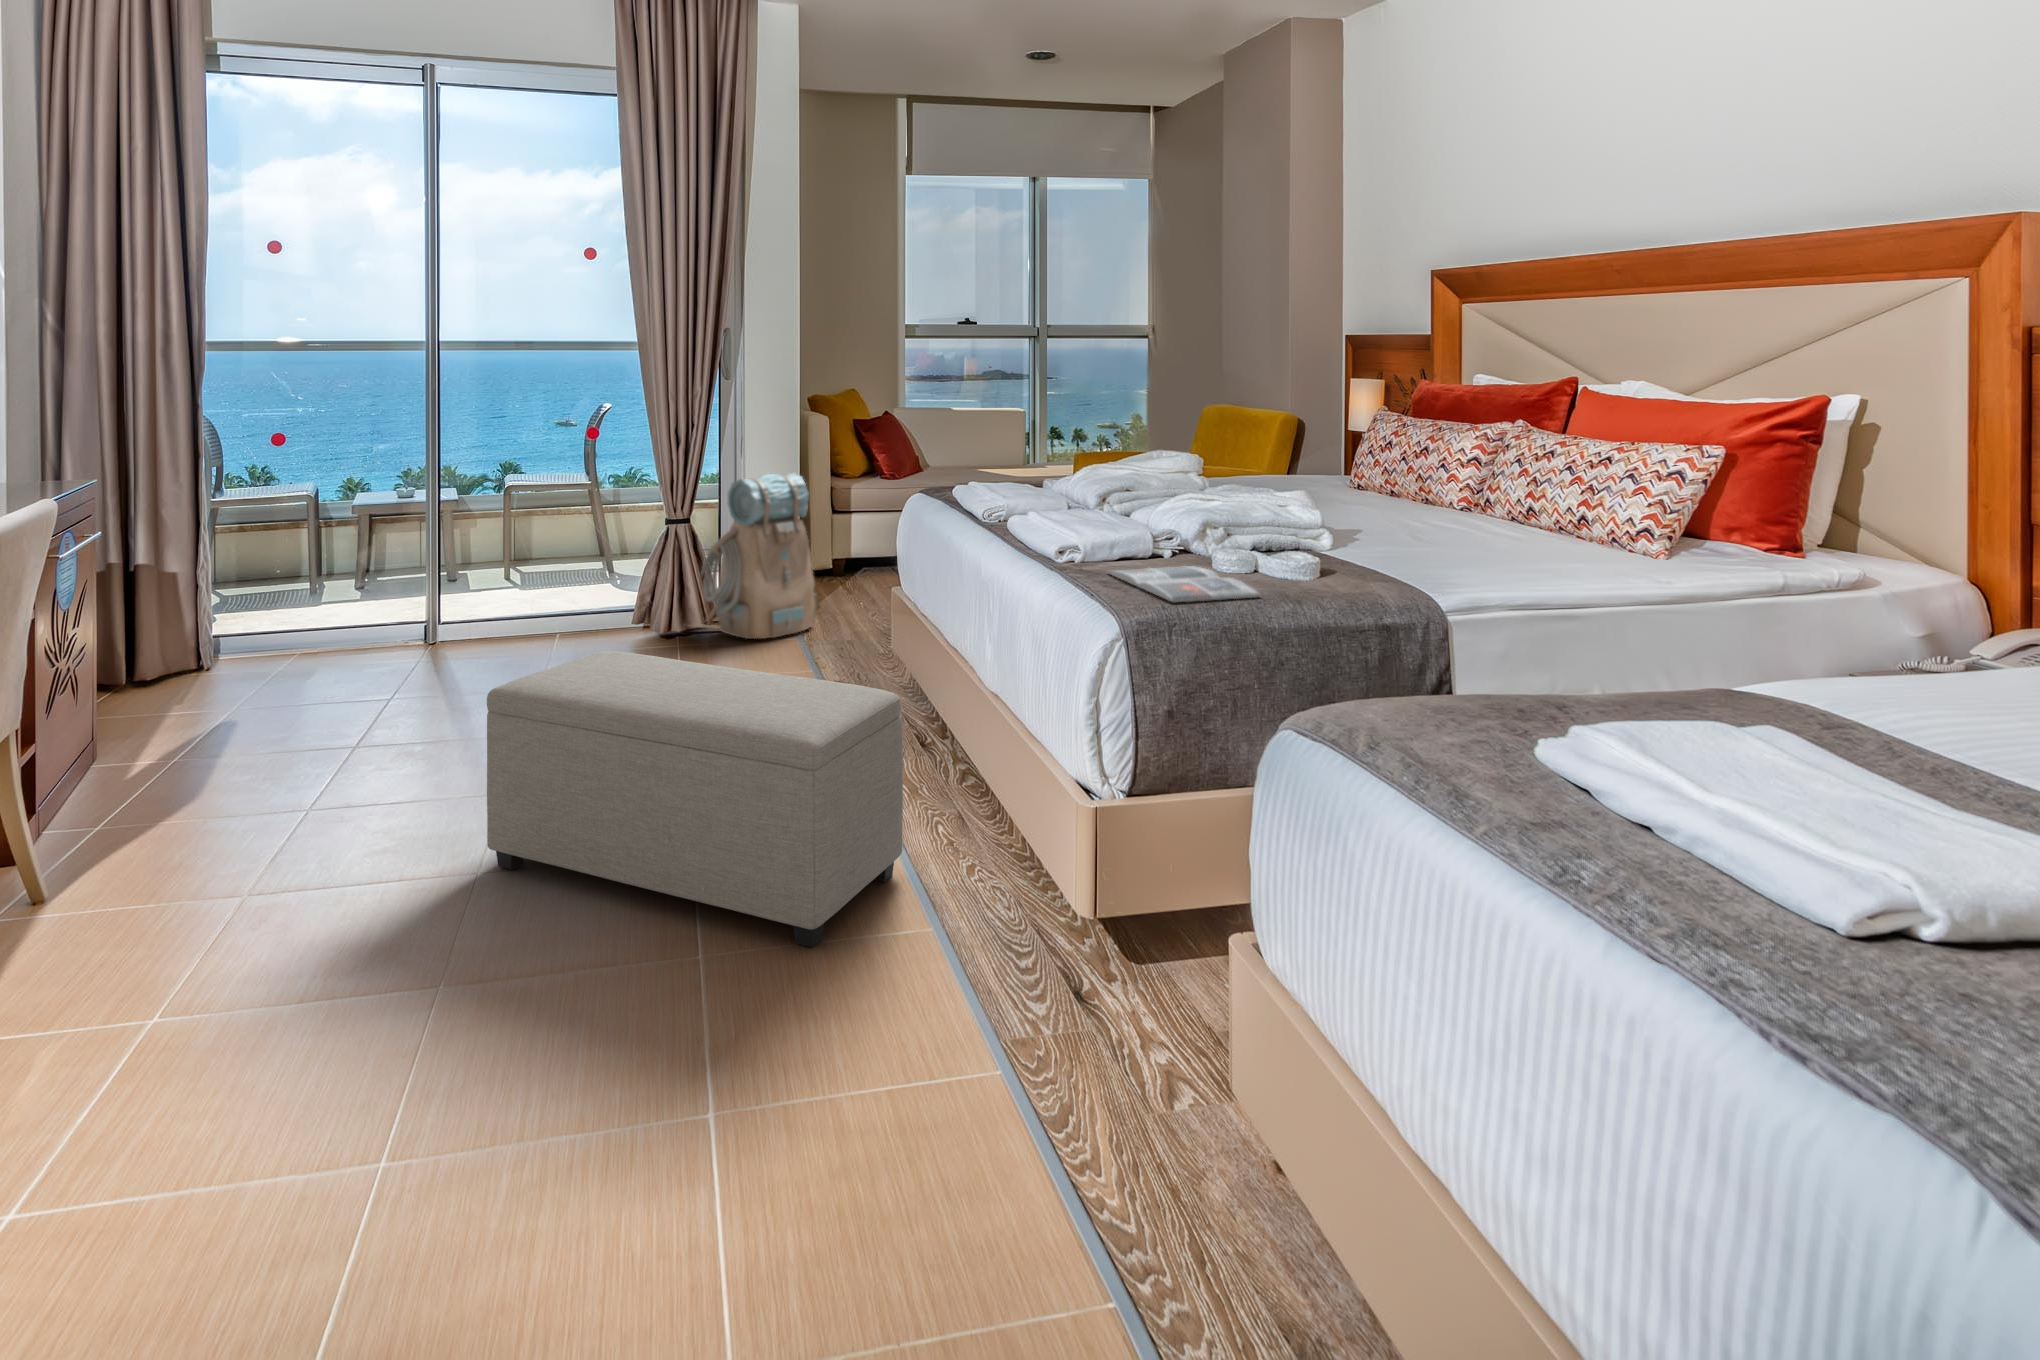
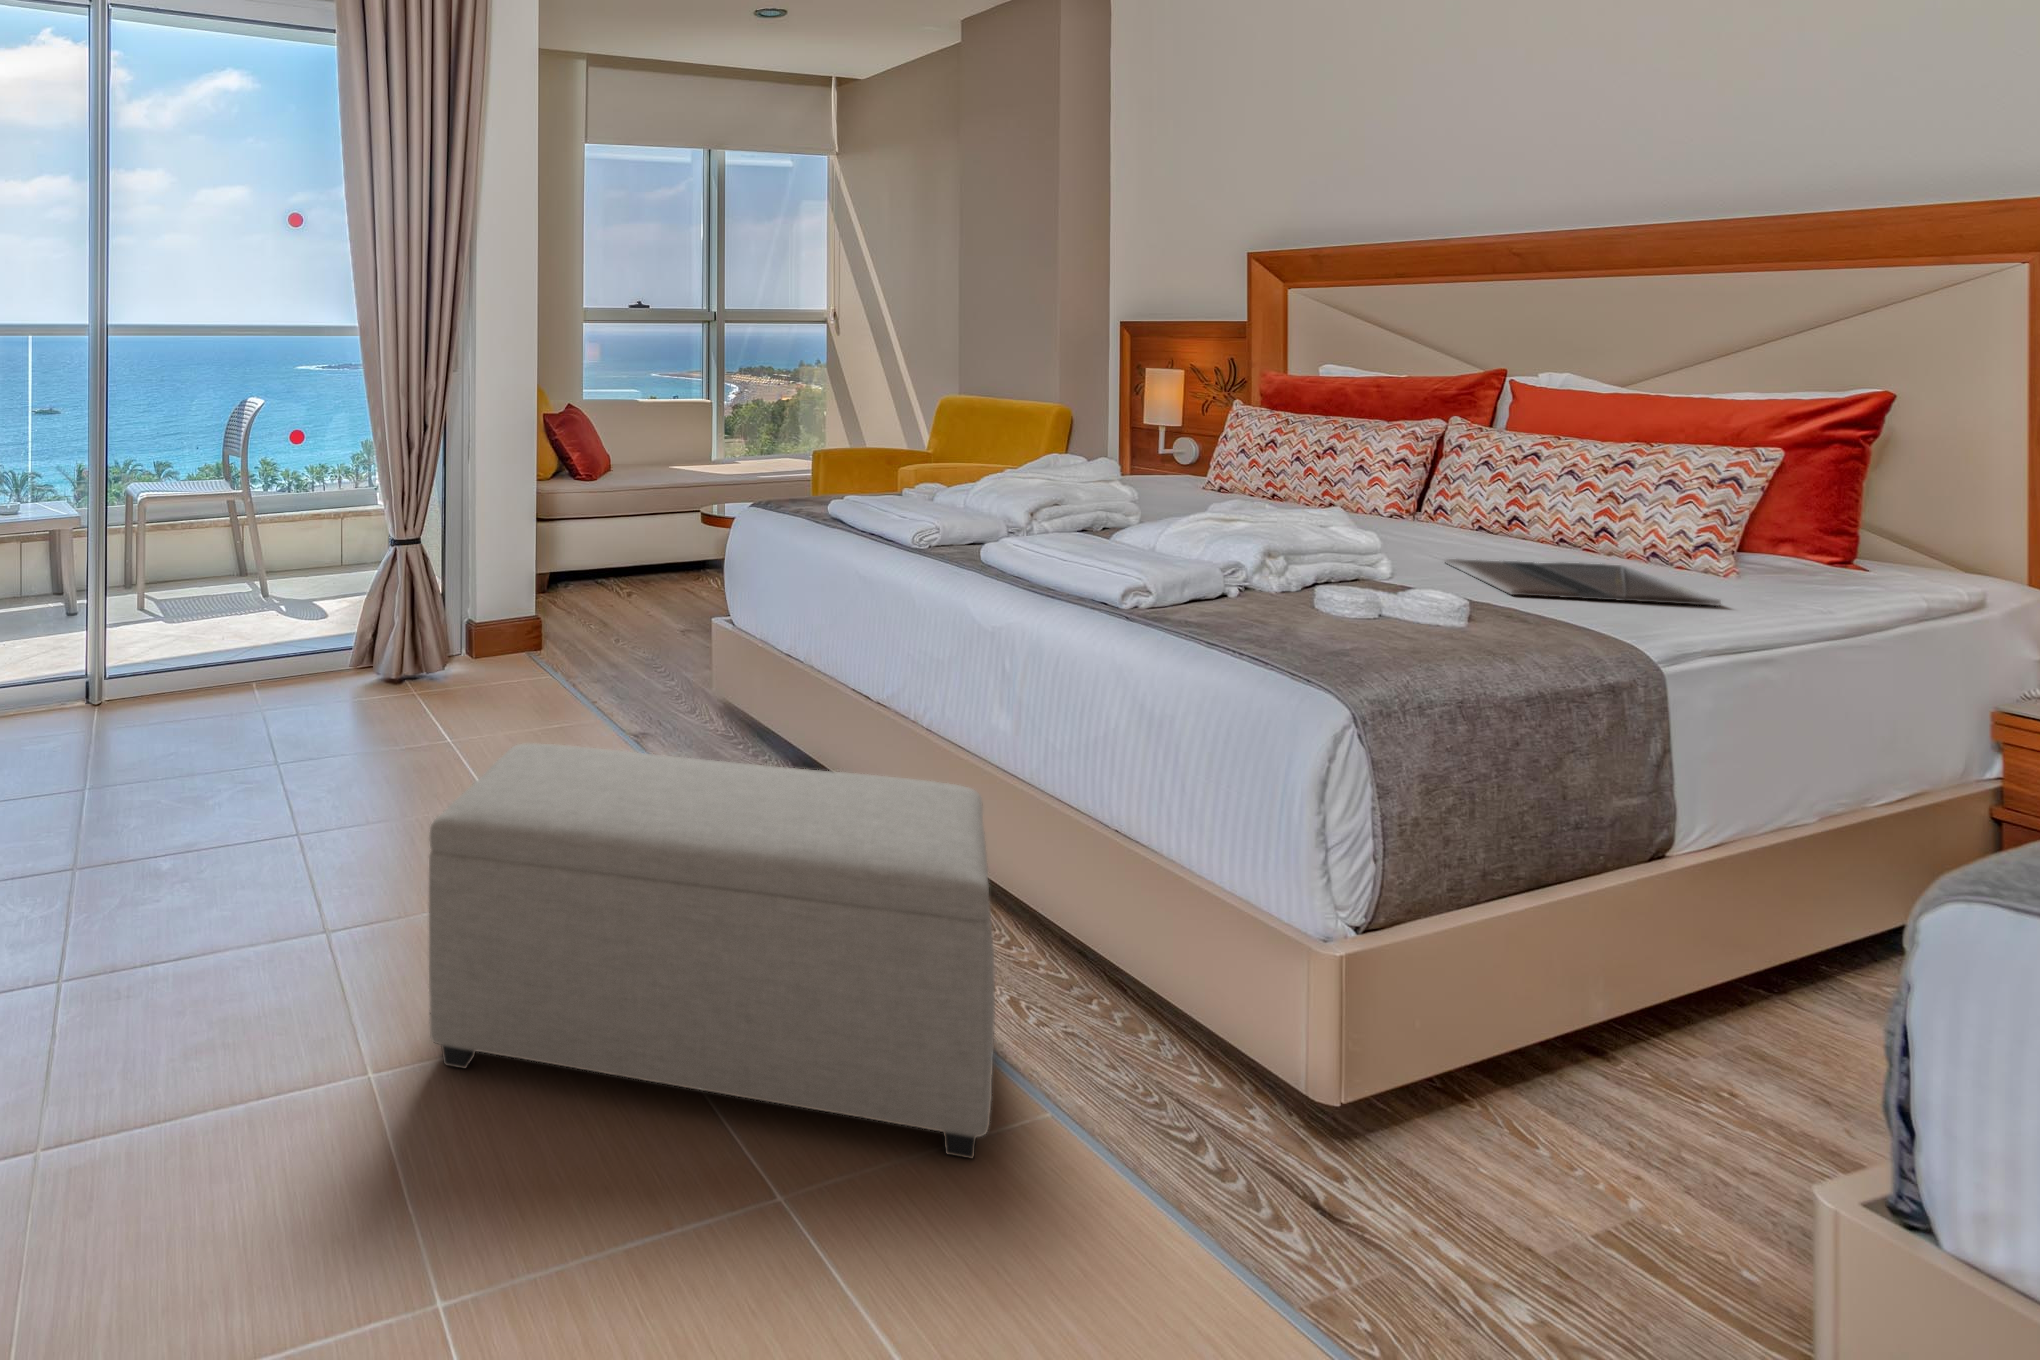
backpack: present [689,473,818,639] -> none [428,484,584,684]
laptop: none [1407,540,1576,578] -> present [1445,559,1721,606]
magazine: present [1107,566,1261,602] -> none [1217,608,1472,666]

